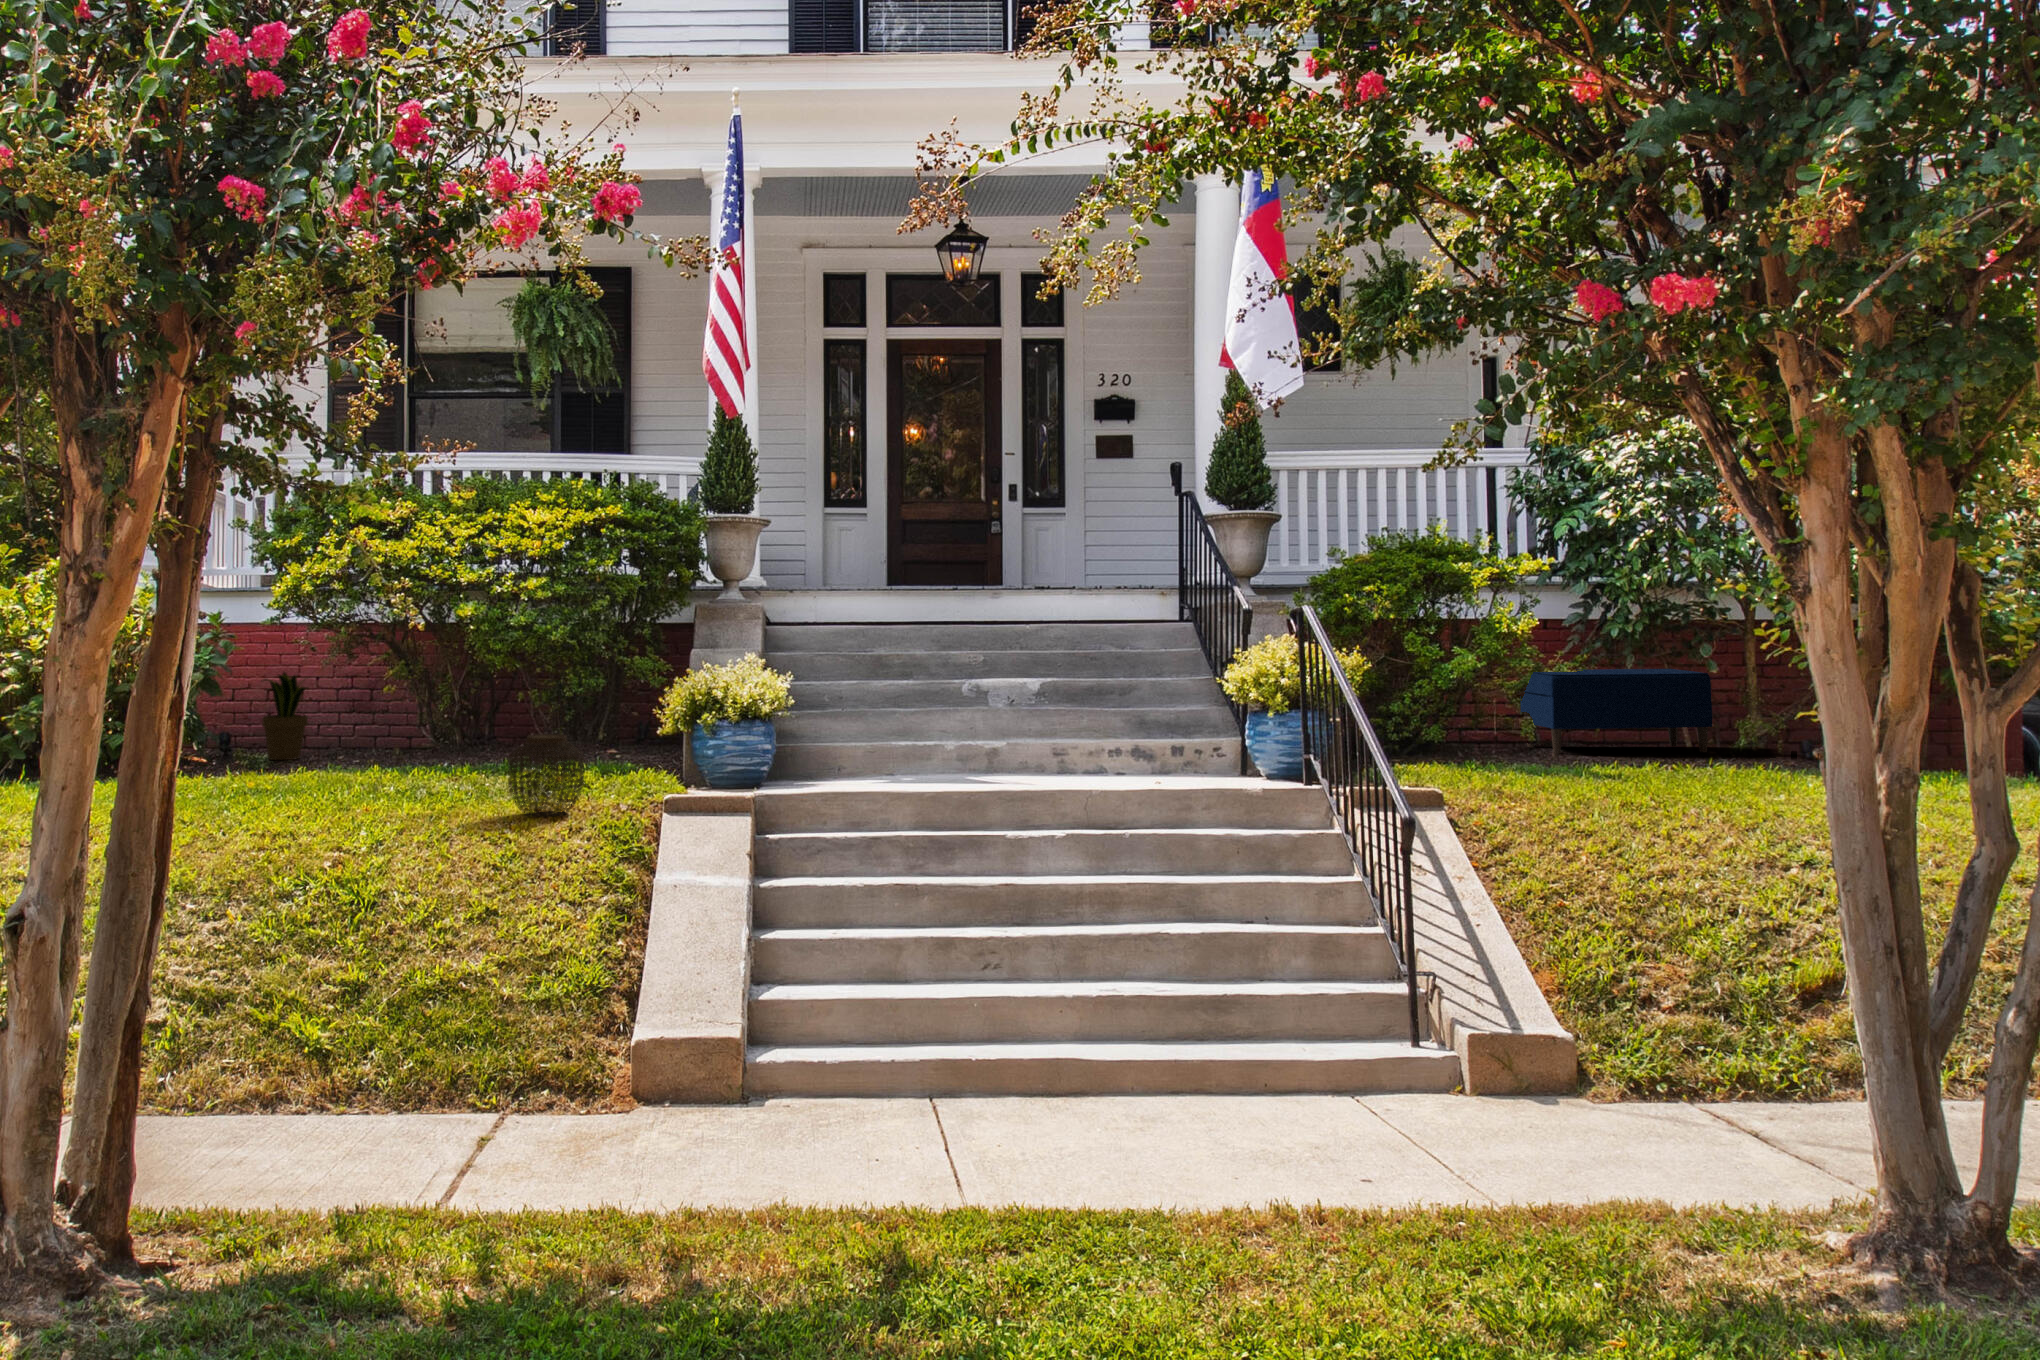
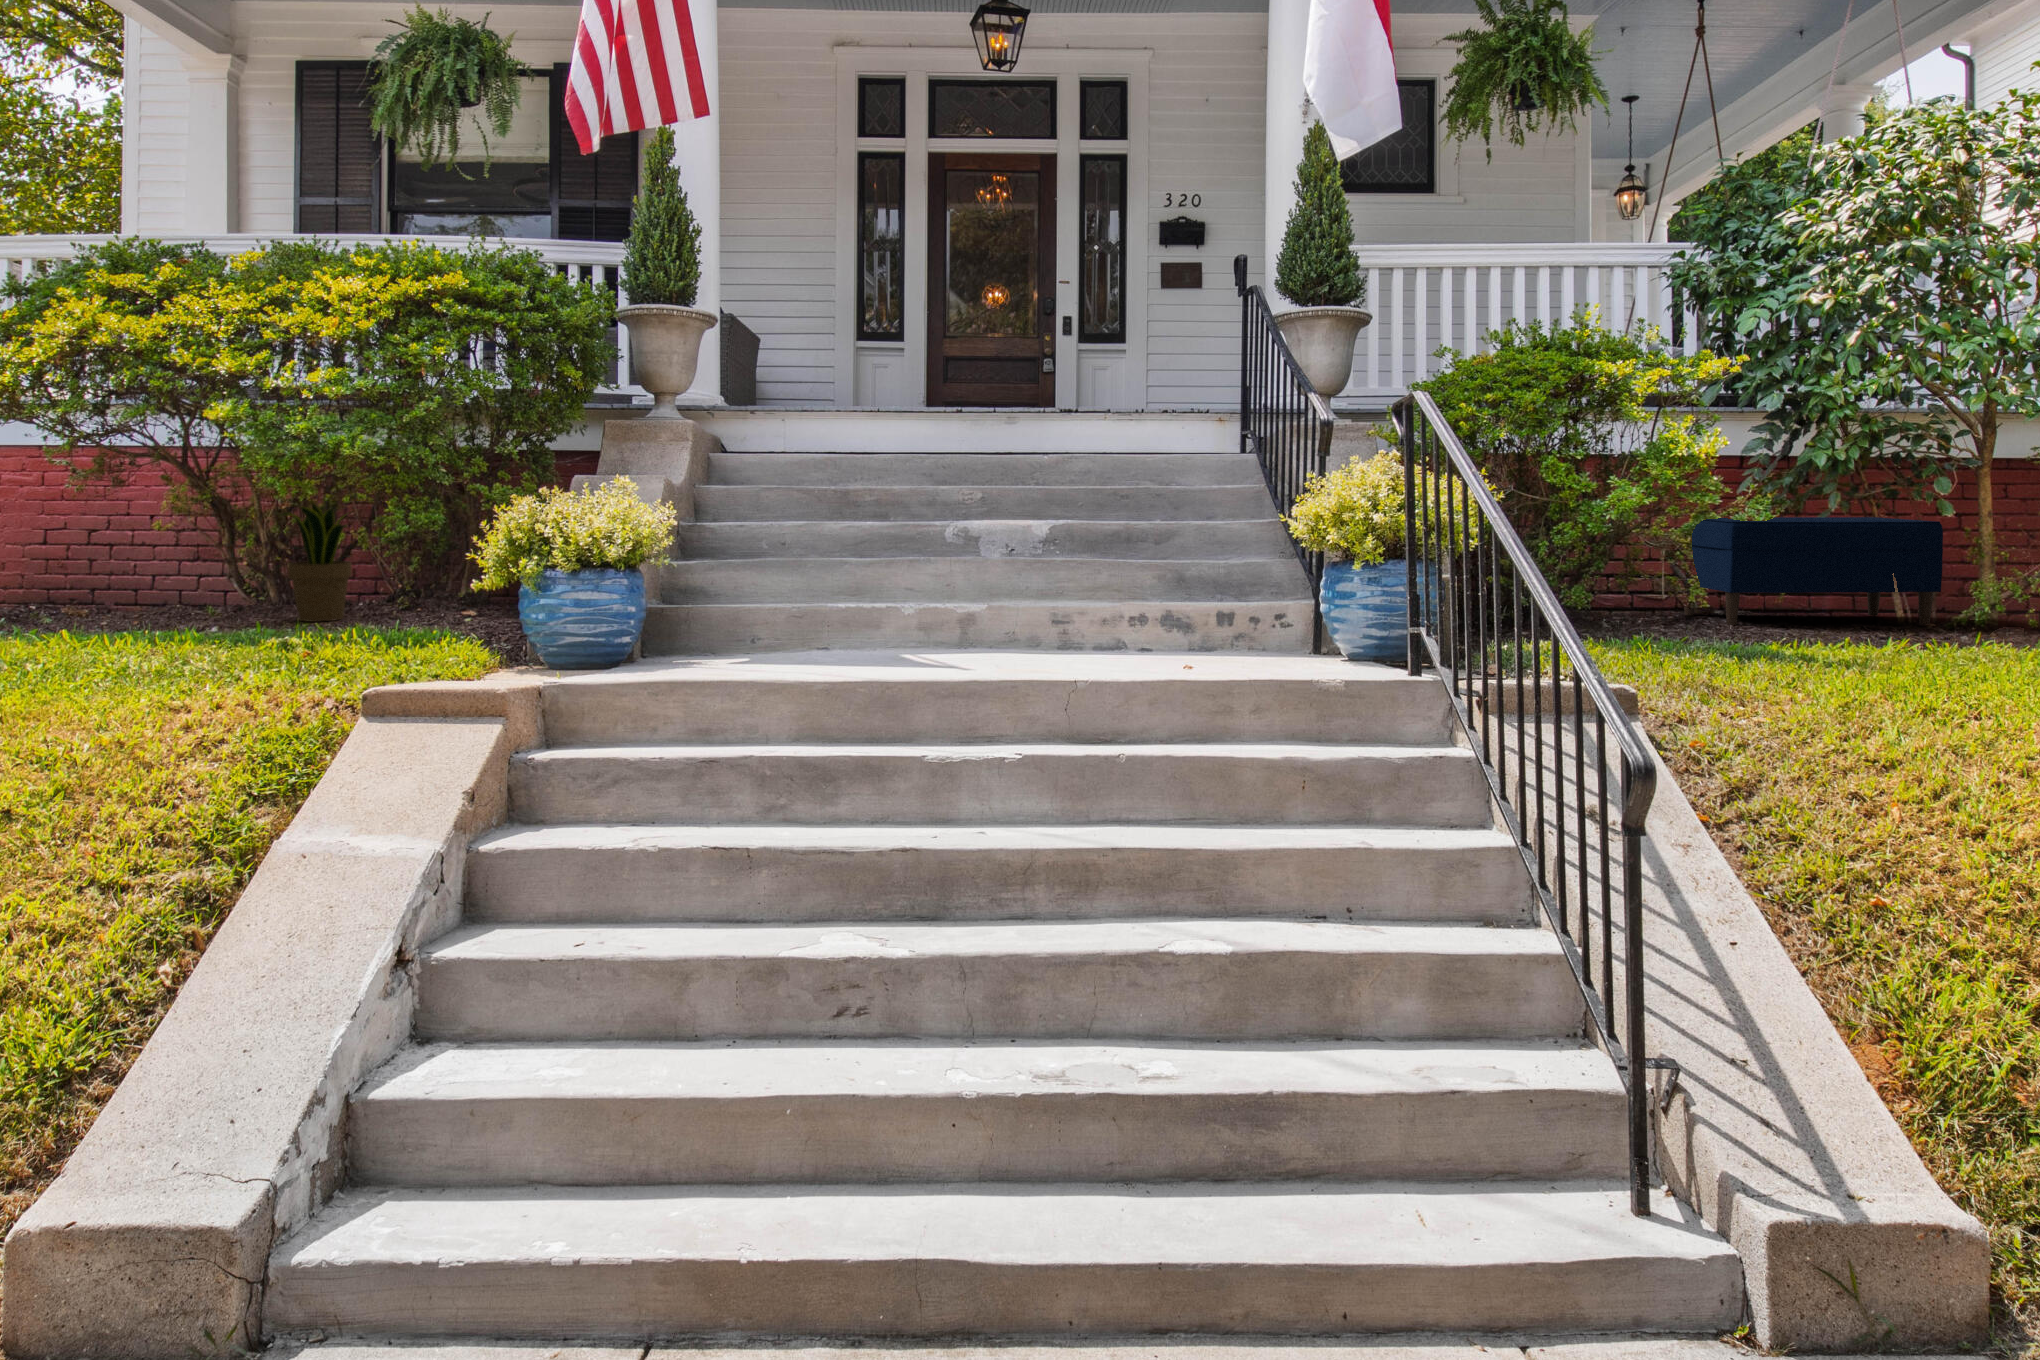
potted plant: present [262,672,308,760] -> present [281,504,353,622]
woven basket: present [508,734,584,817] -> none [105,588,245,720]

